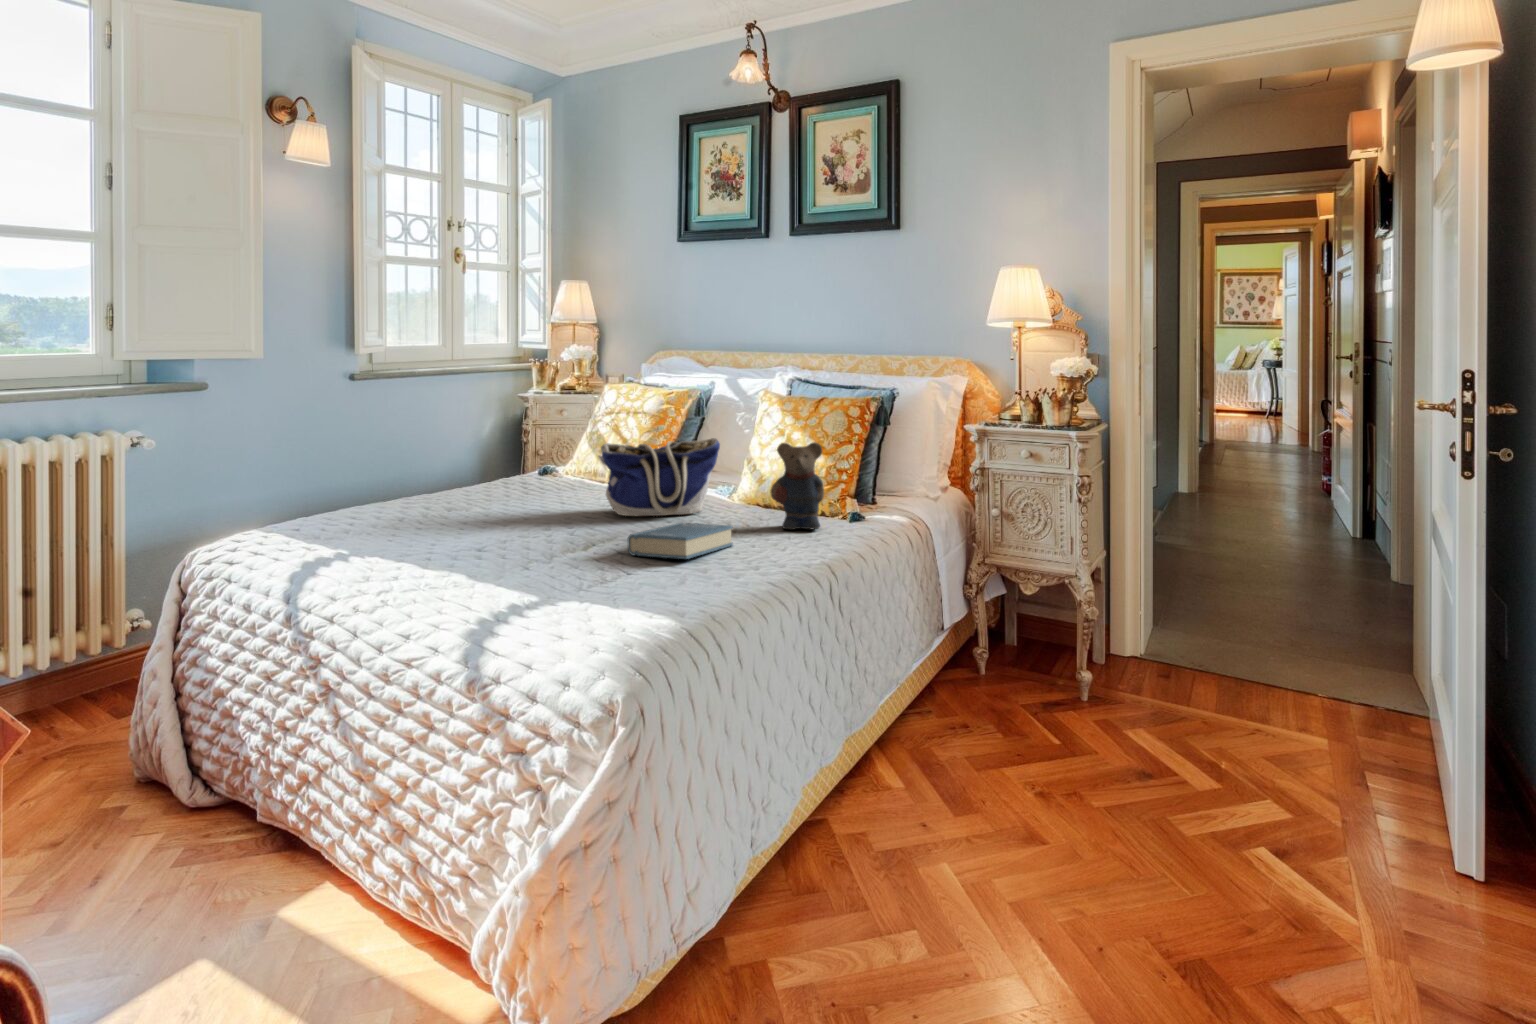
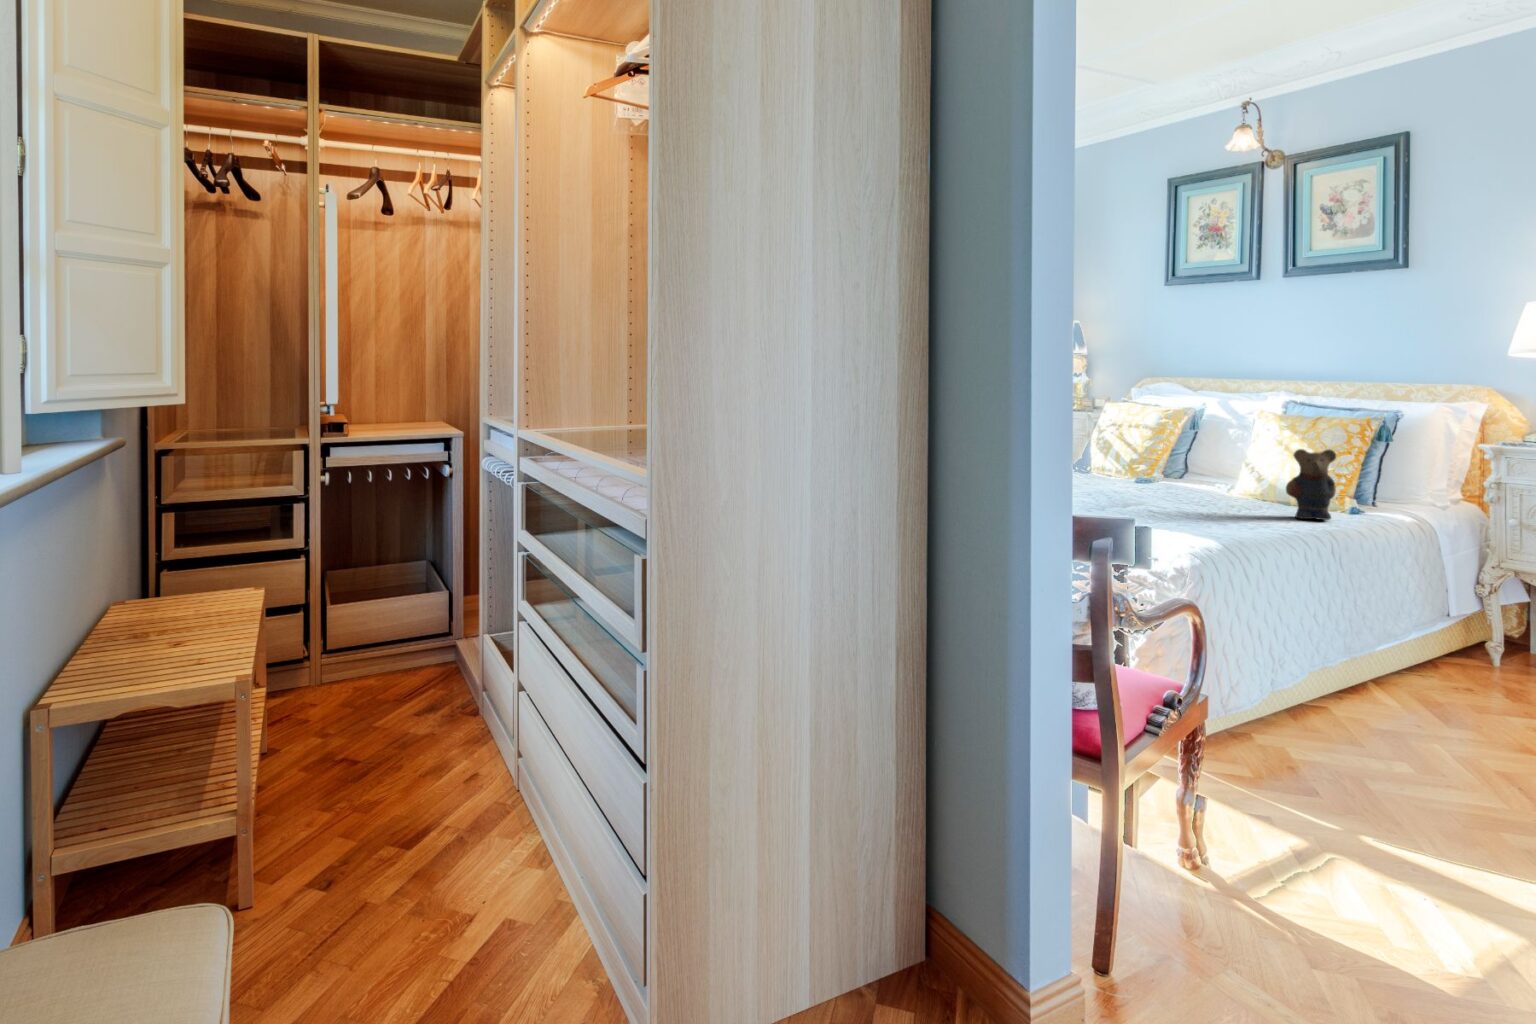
tote bag: present [599,438,720,516] -> none [1136,445,1237,504]
hardback book: present [628,523,733,559] -> none [1180,507,1262,532]

